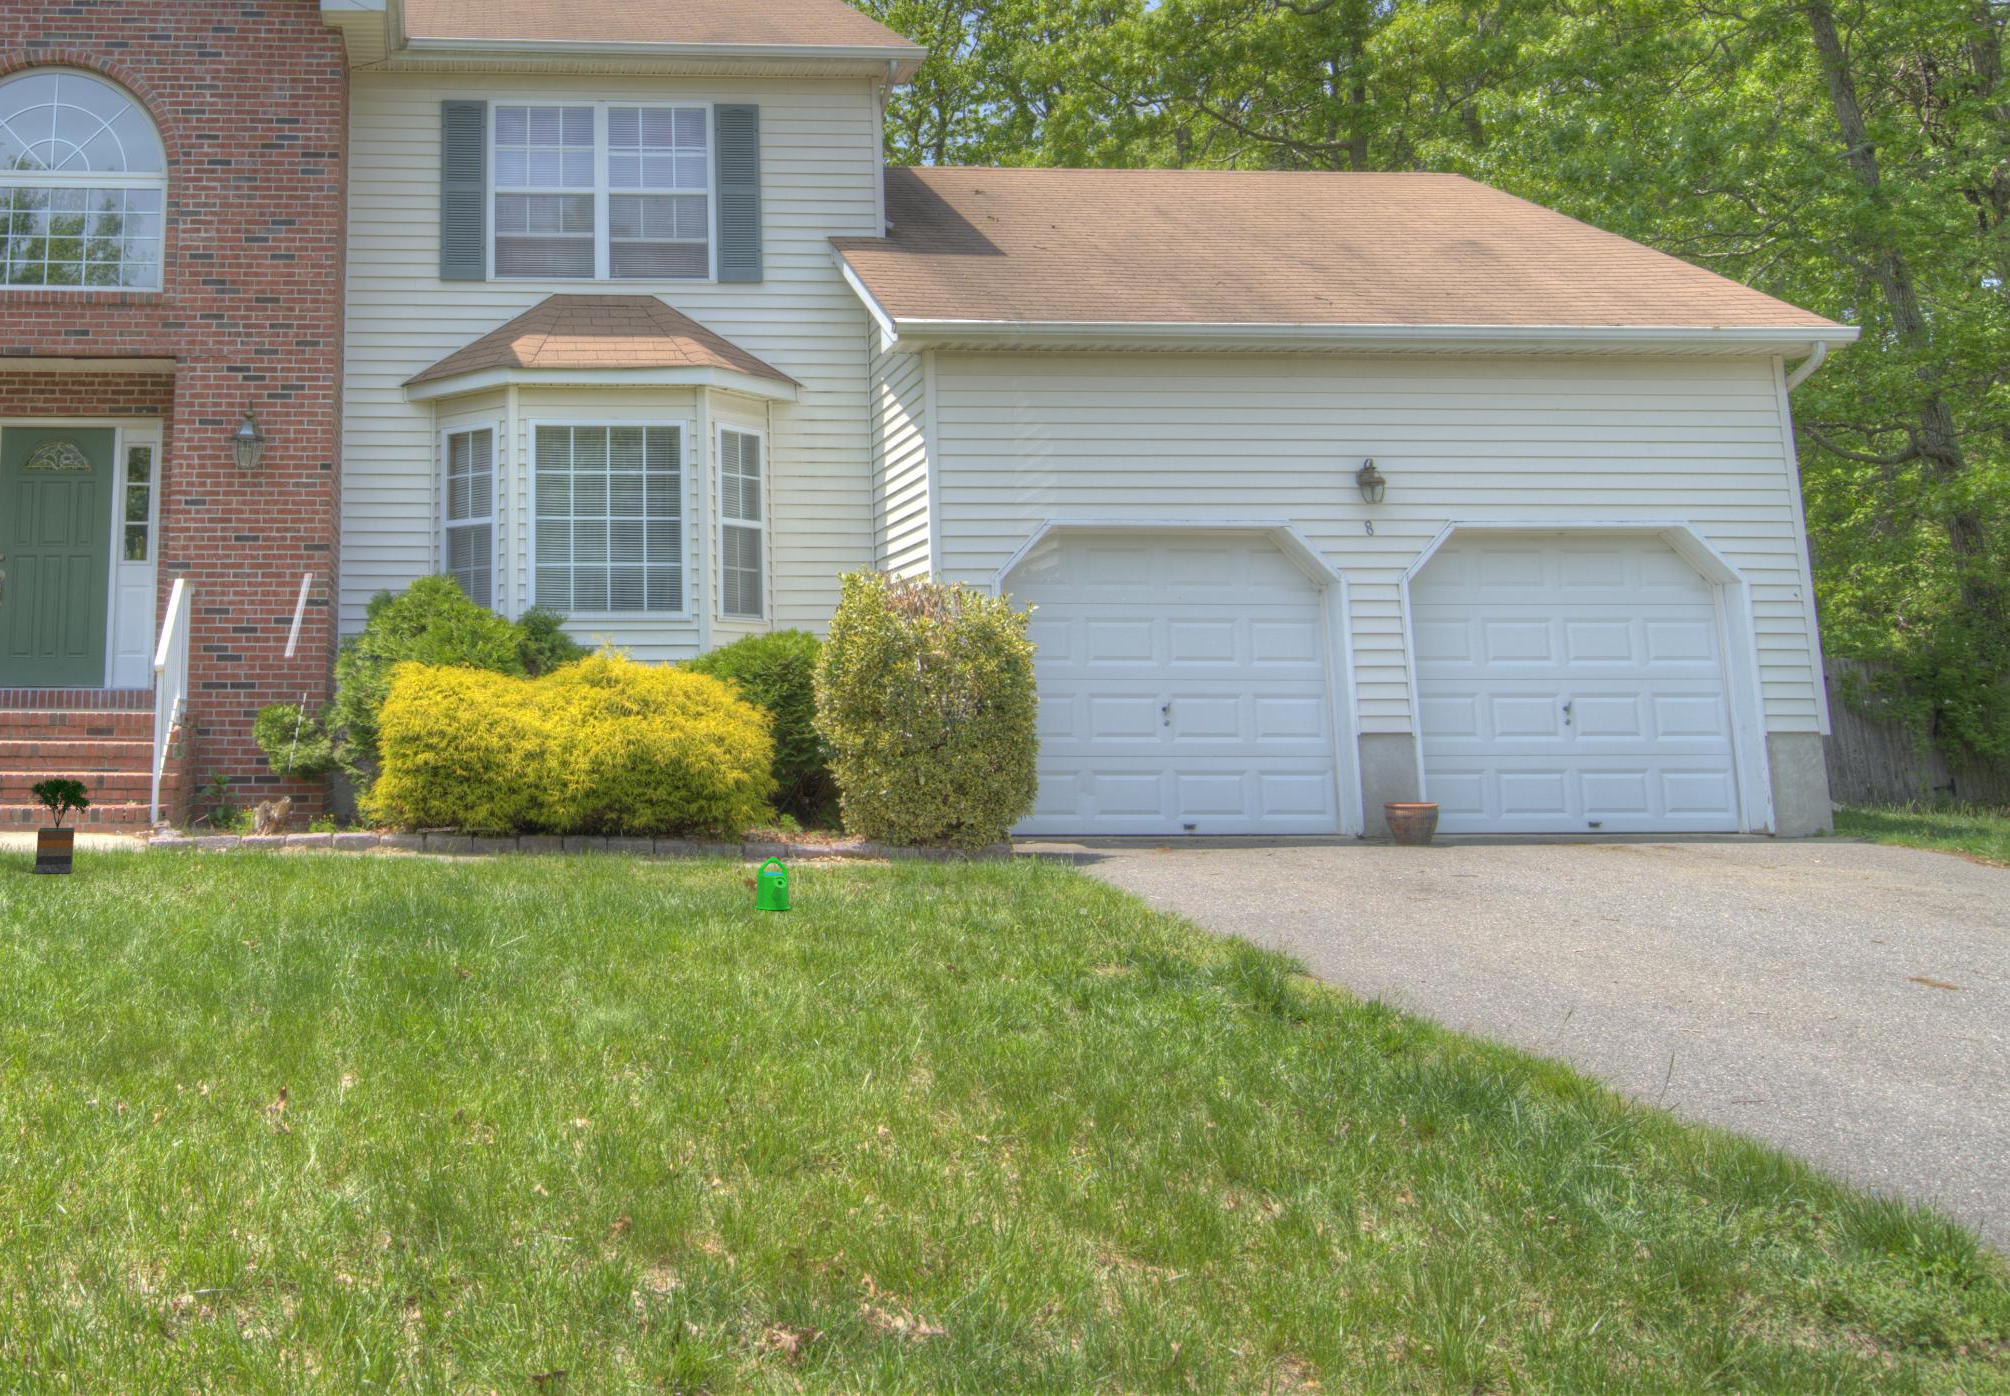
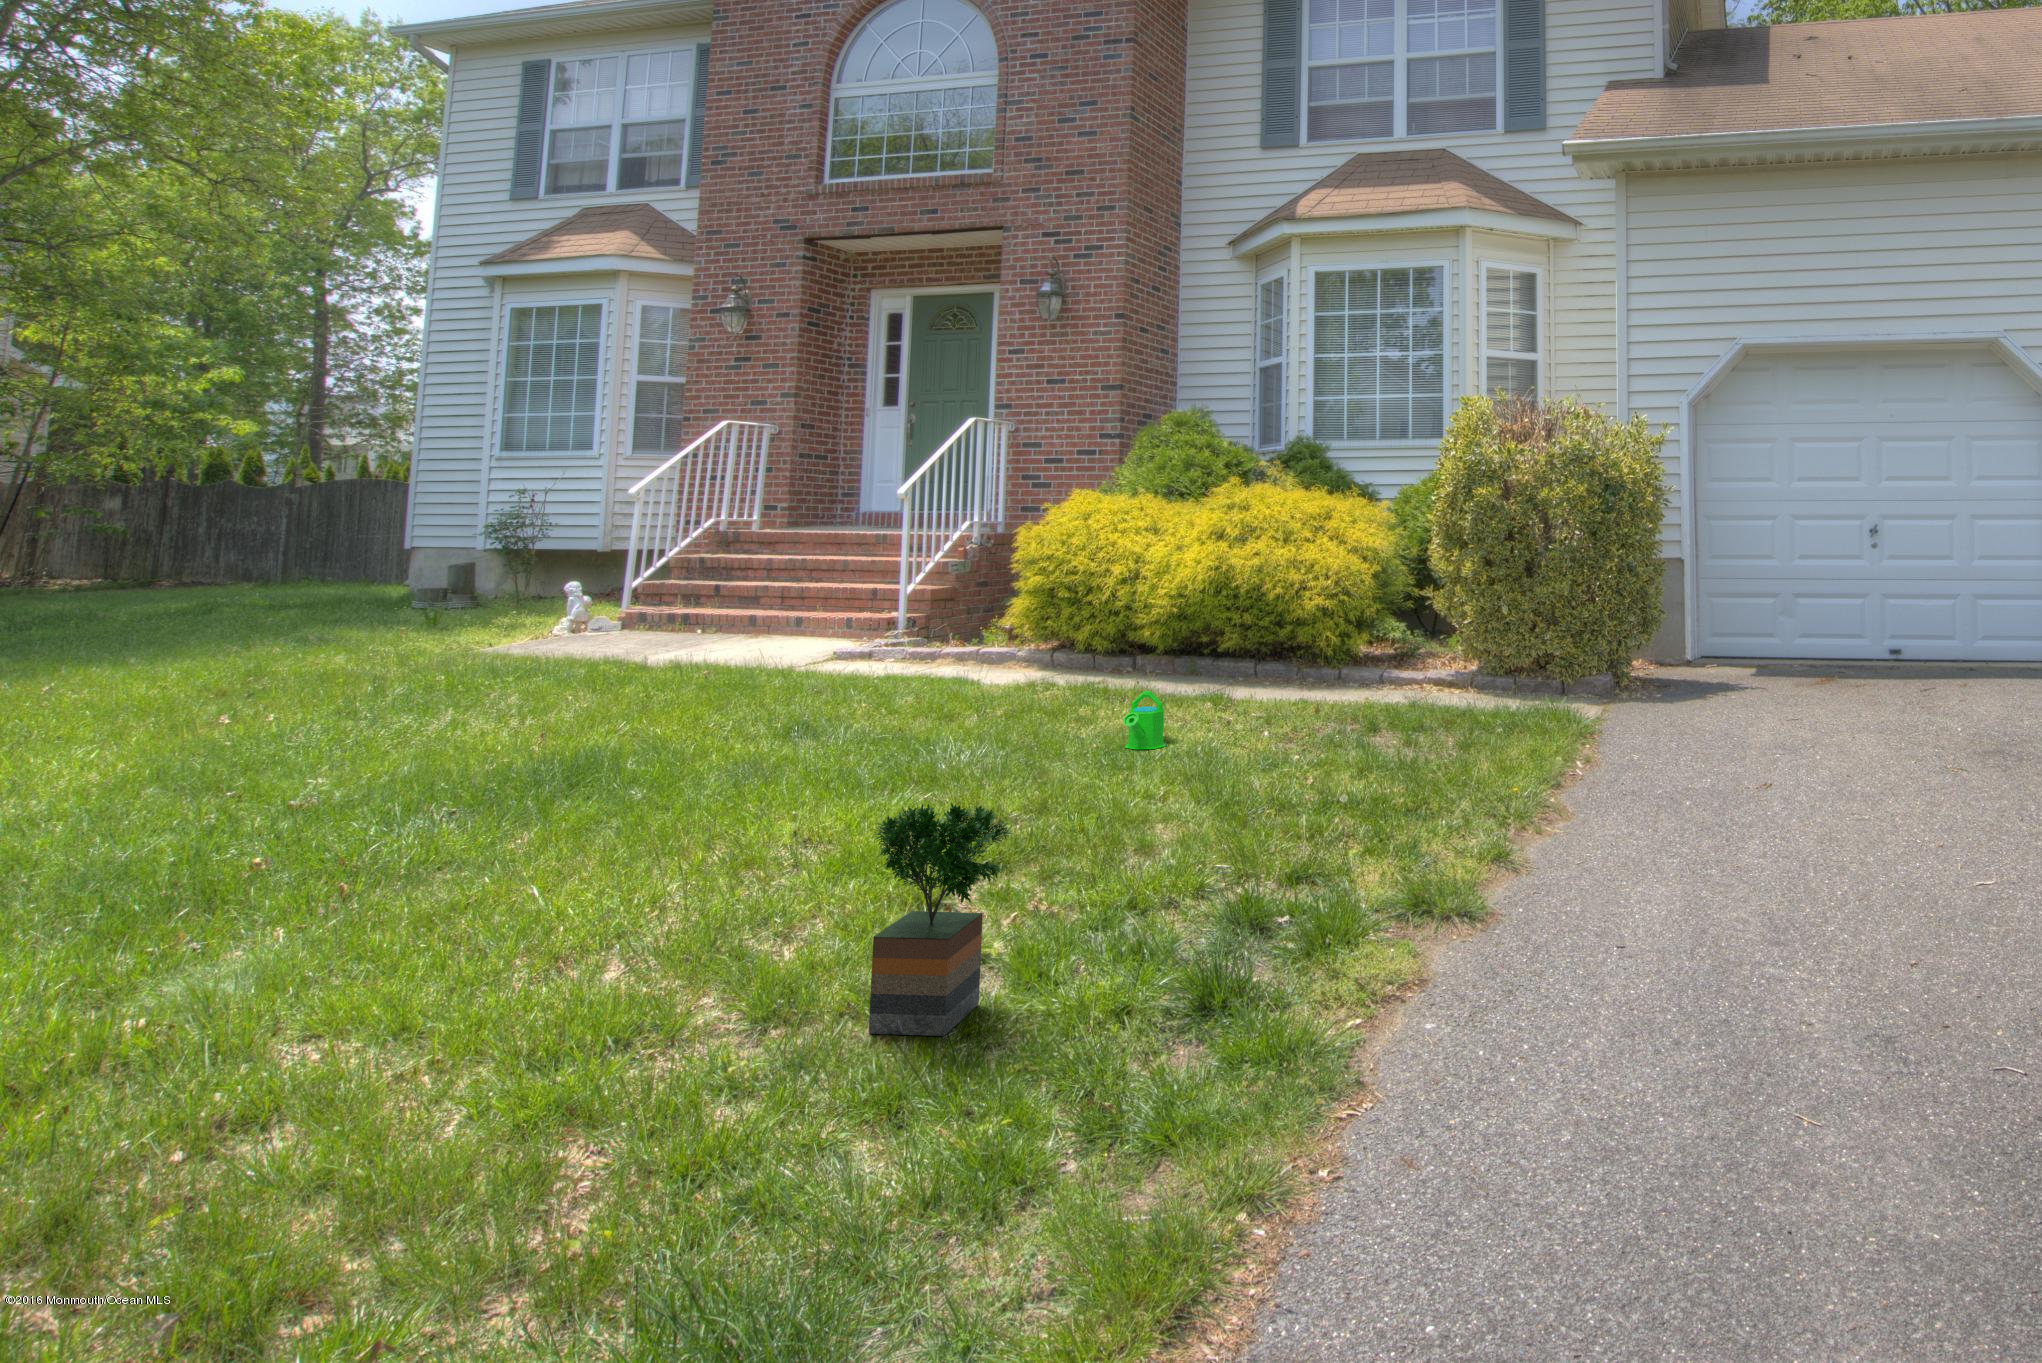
potted tree: present [31,778,90,874] -> present [869,803,1012,1036]

